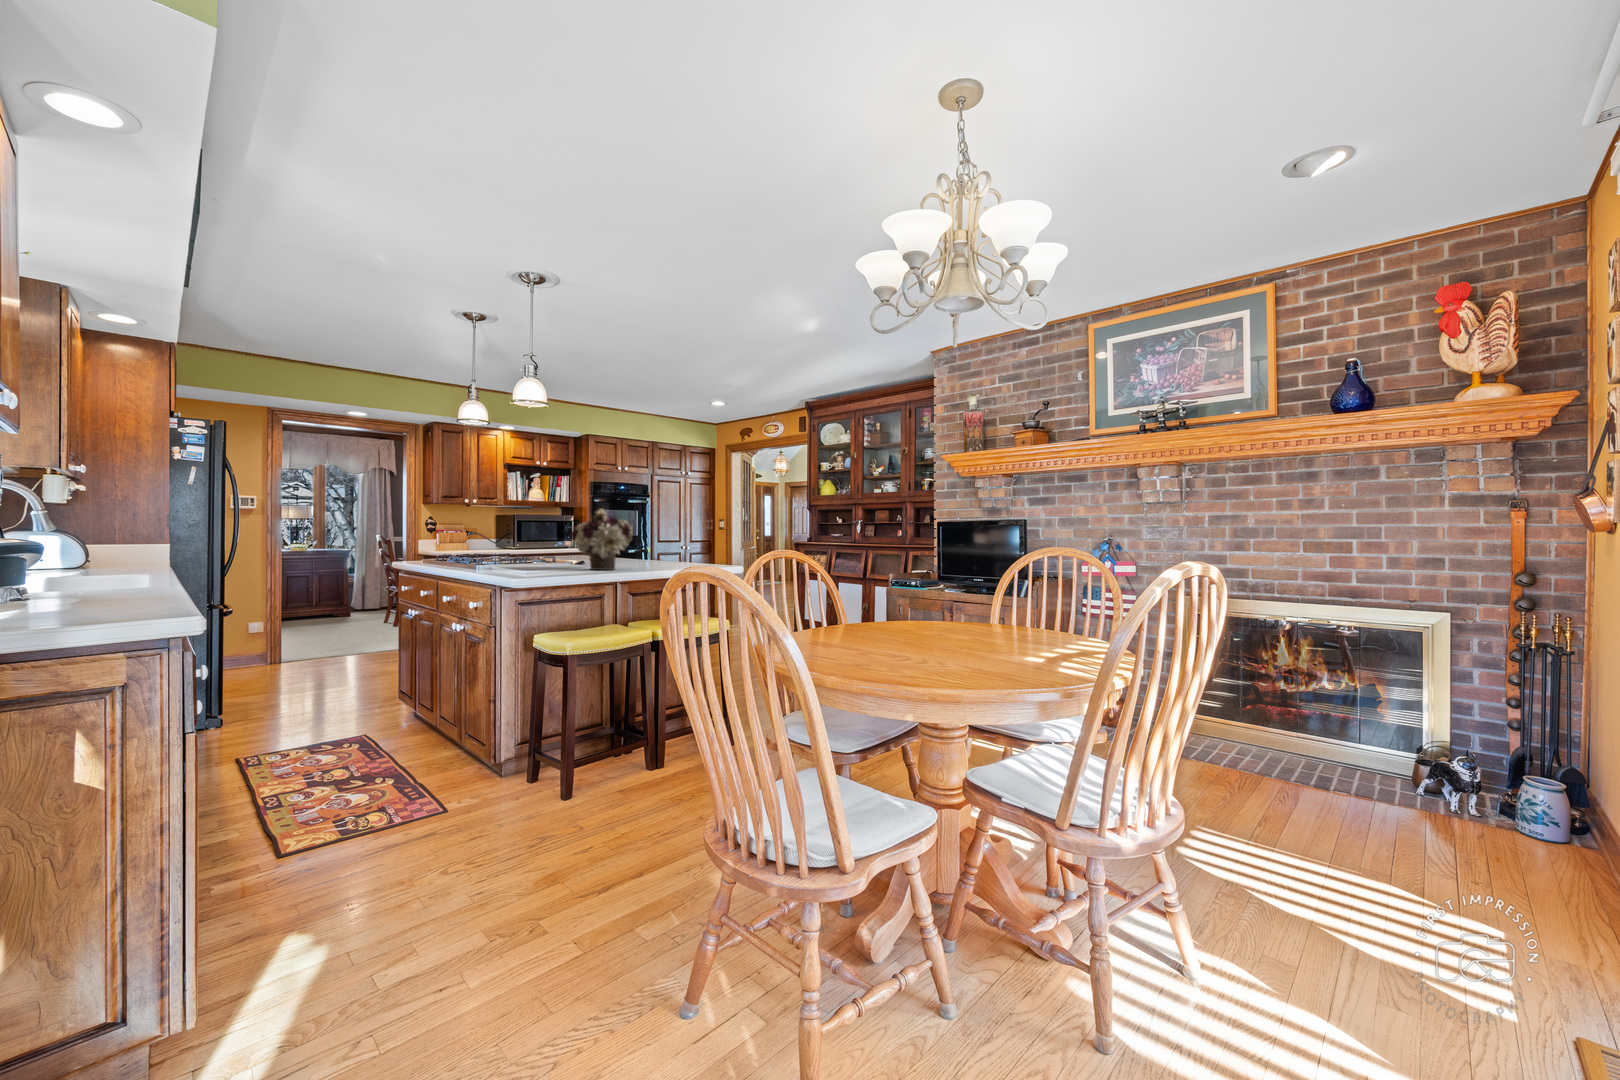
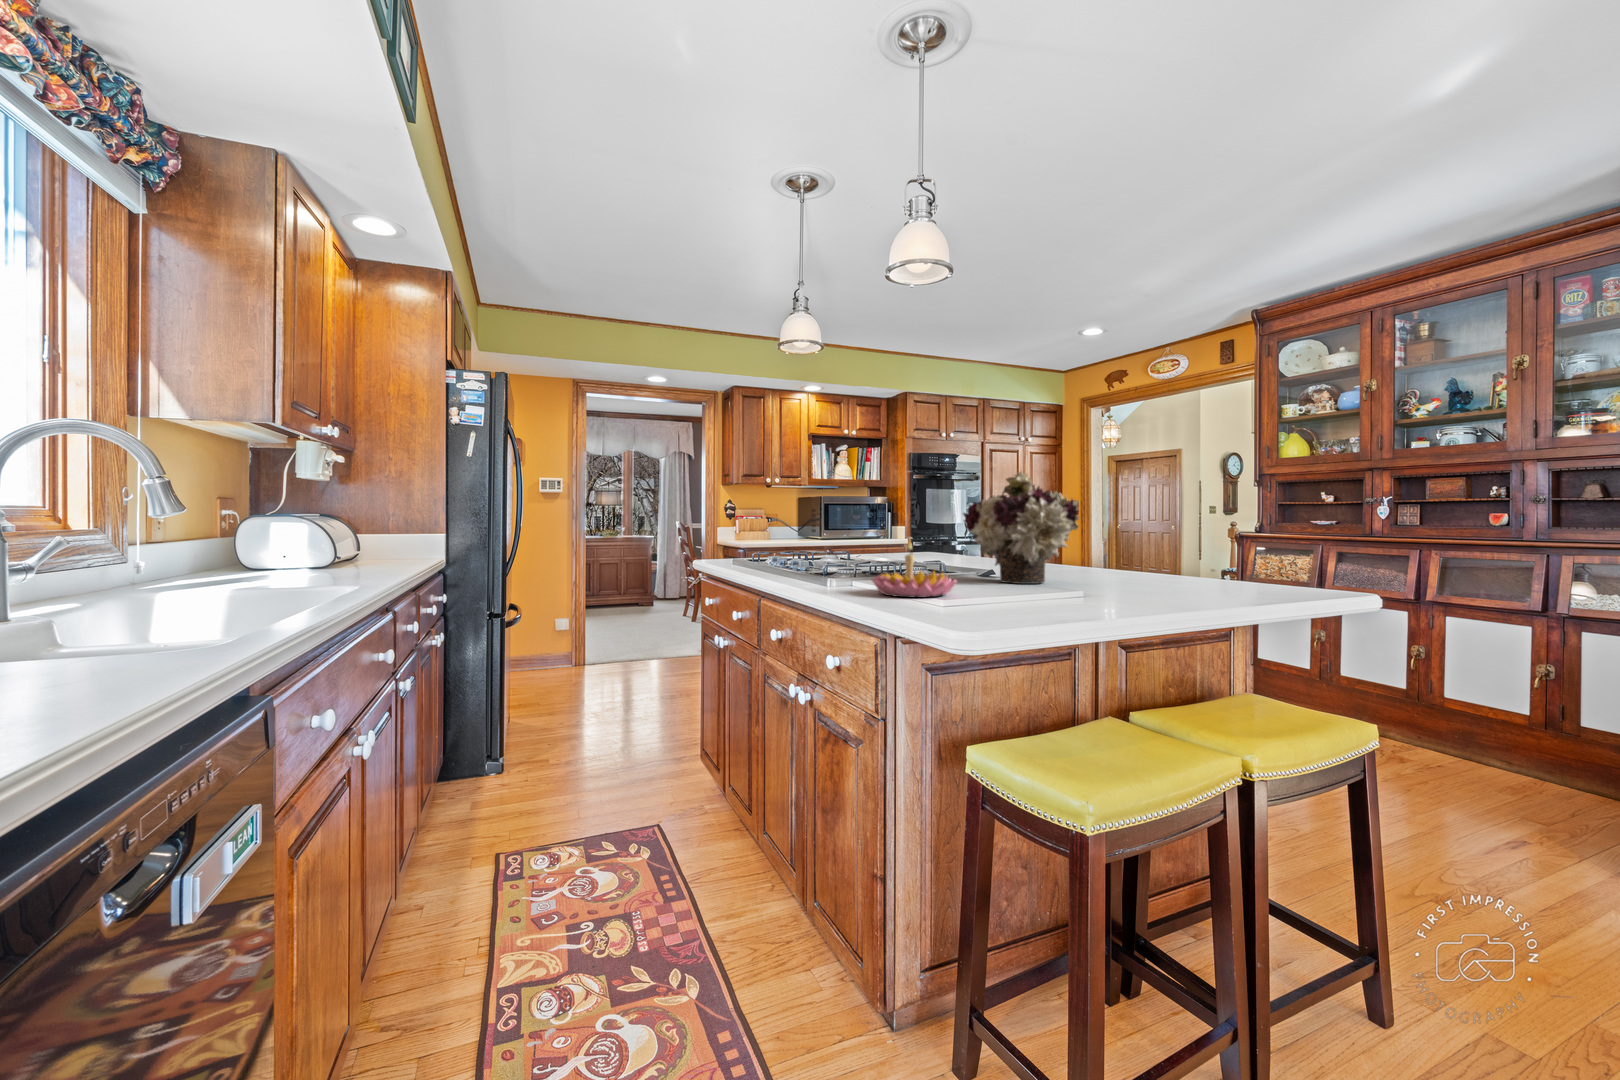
candle holder: none [501,544,550,576] -> present [872,540,957,597]

